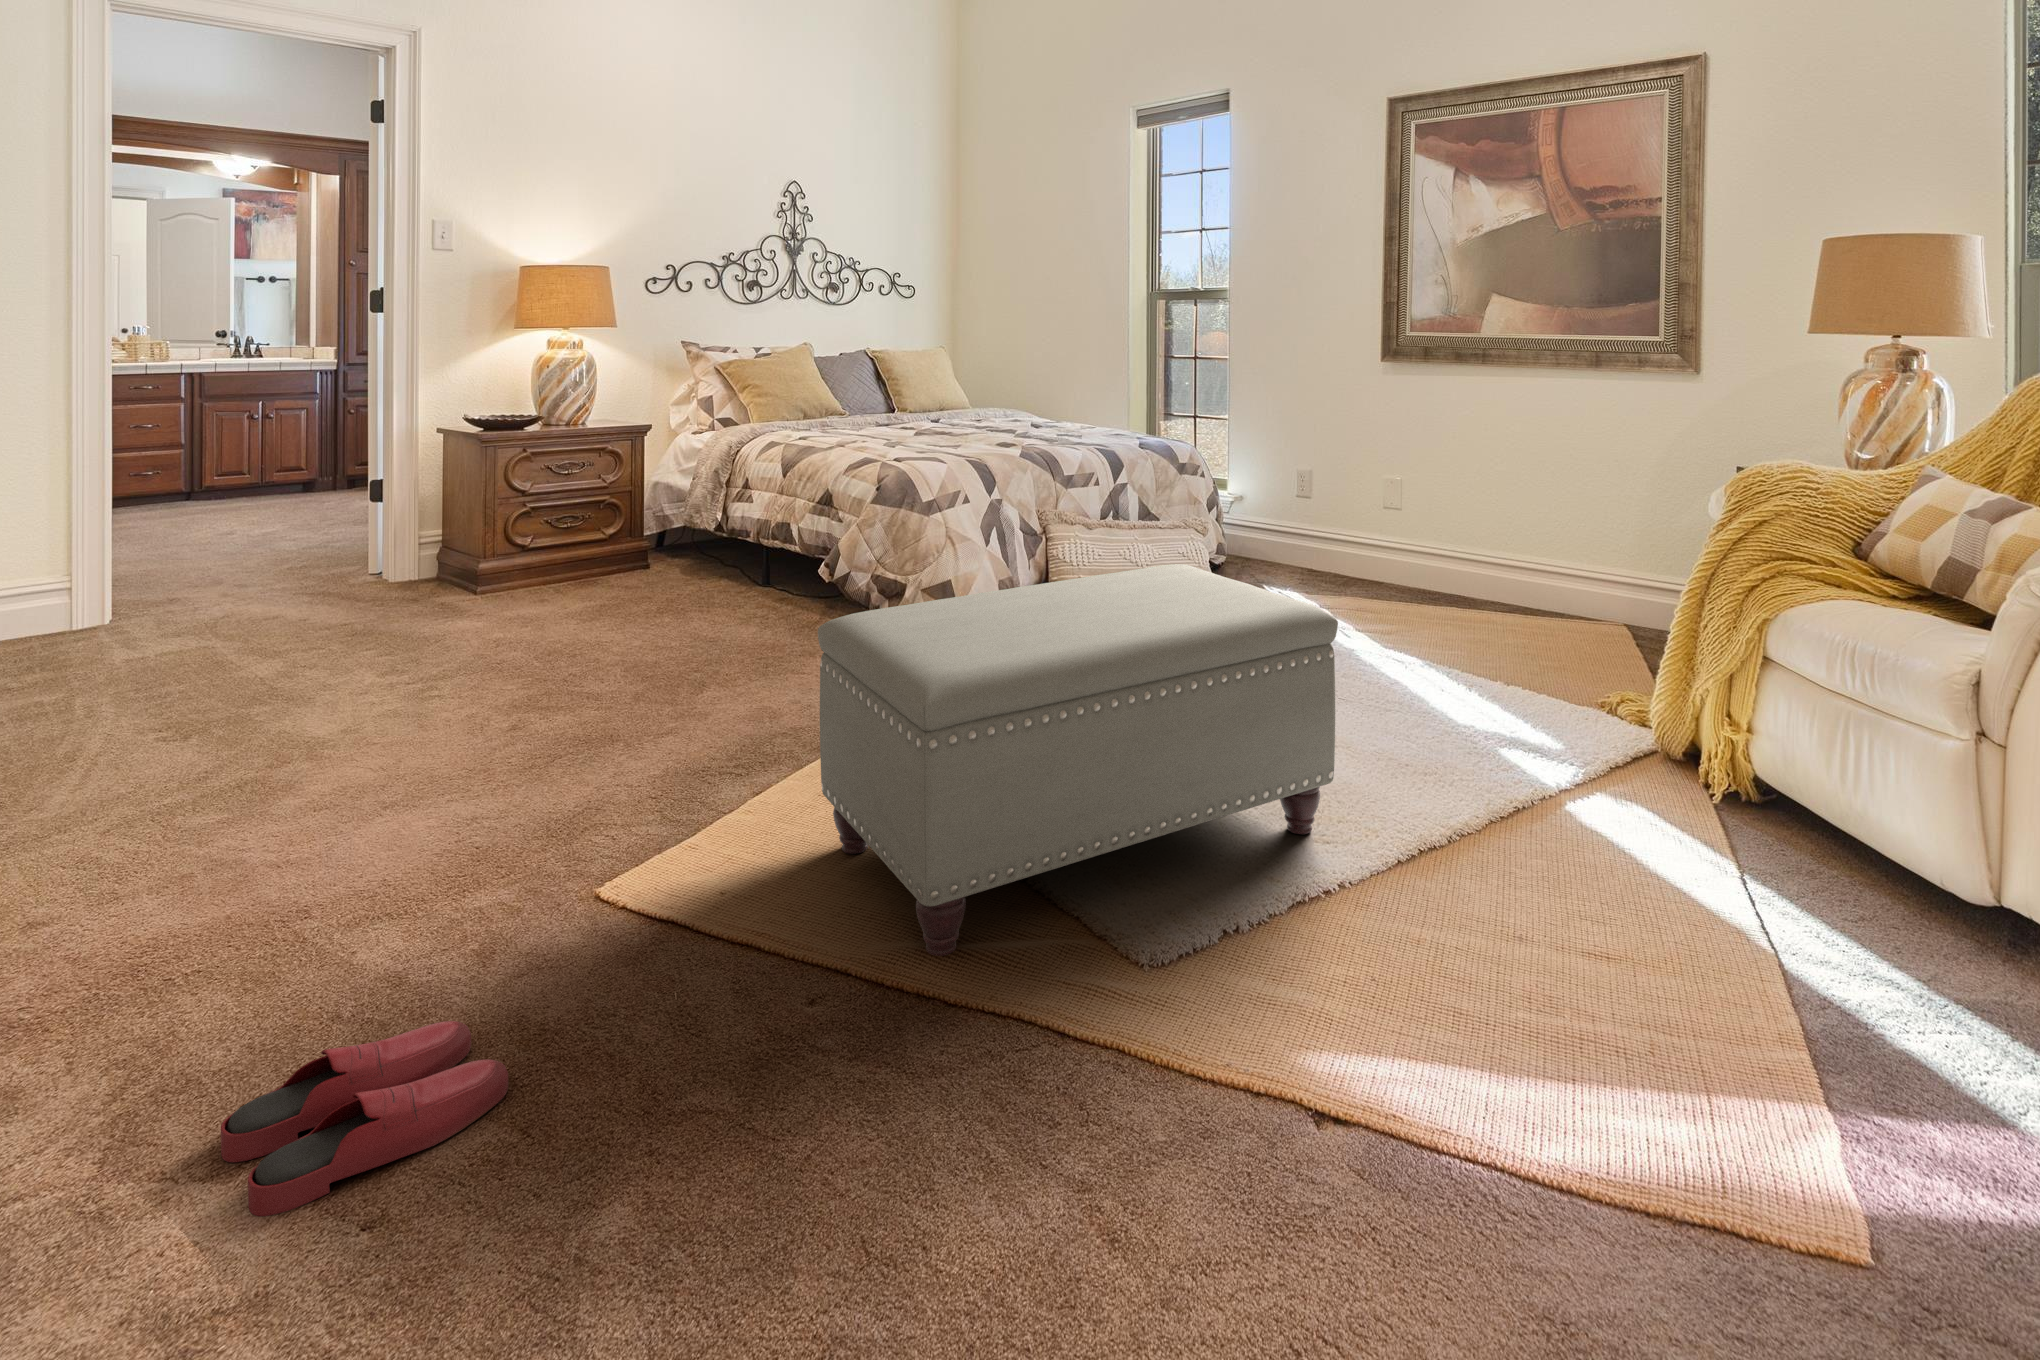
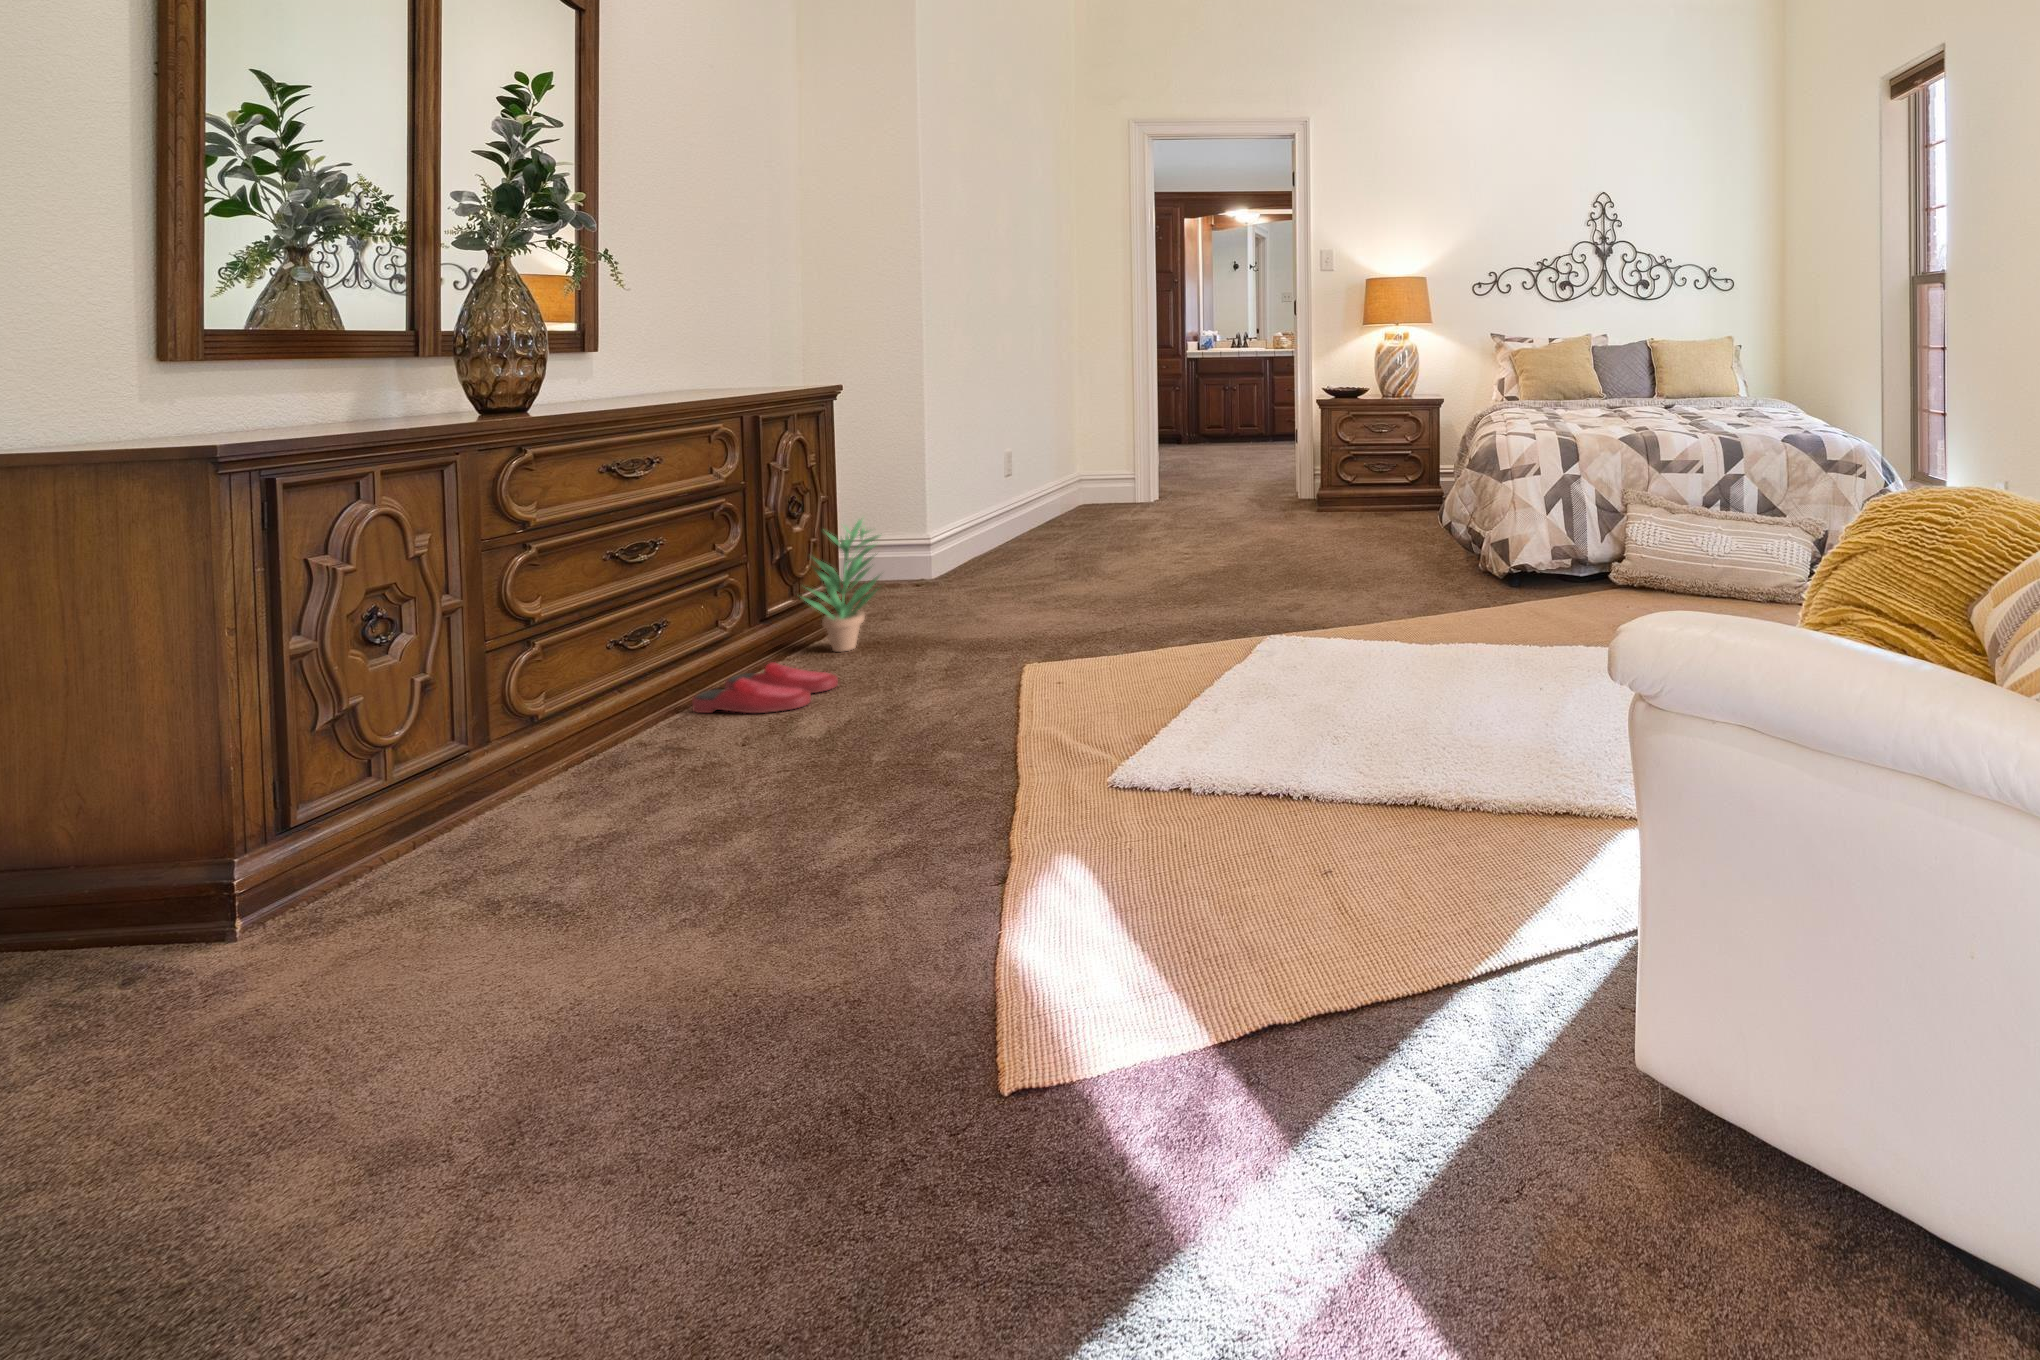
ottoman: present [818,564,1338,956] -> none [976,513,1400,767]
potted plant: none [160,720,343,1012] -> present [803,520,881,652]

